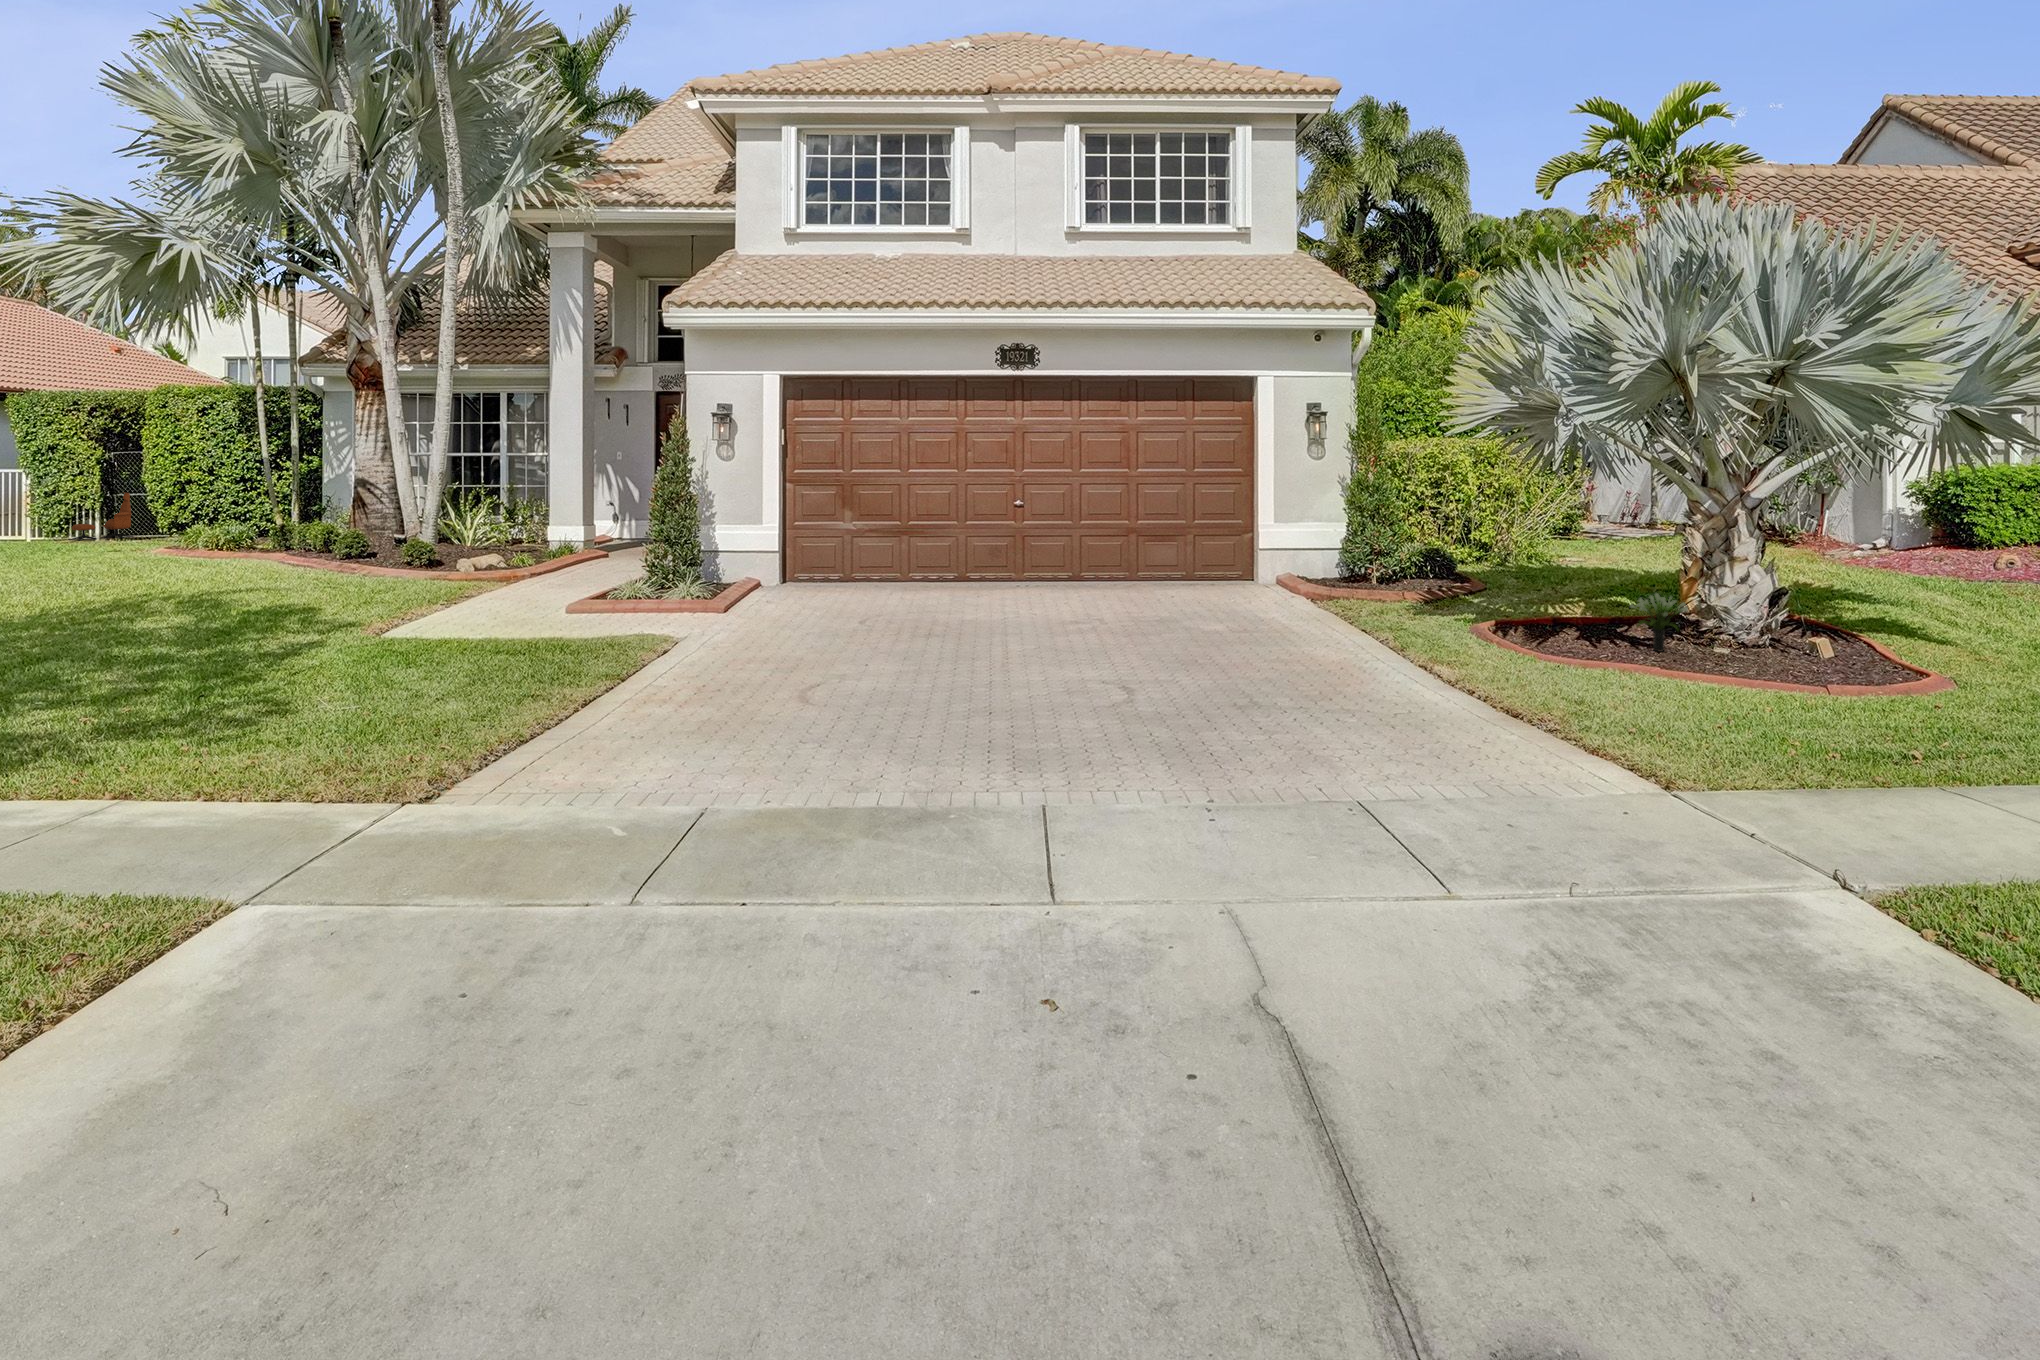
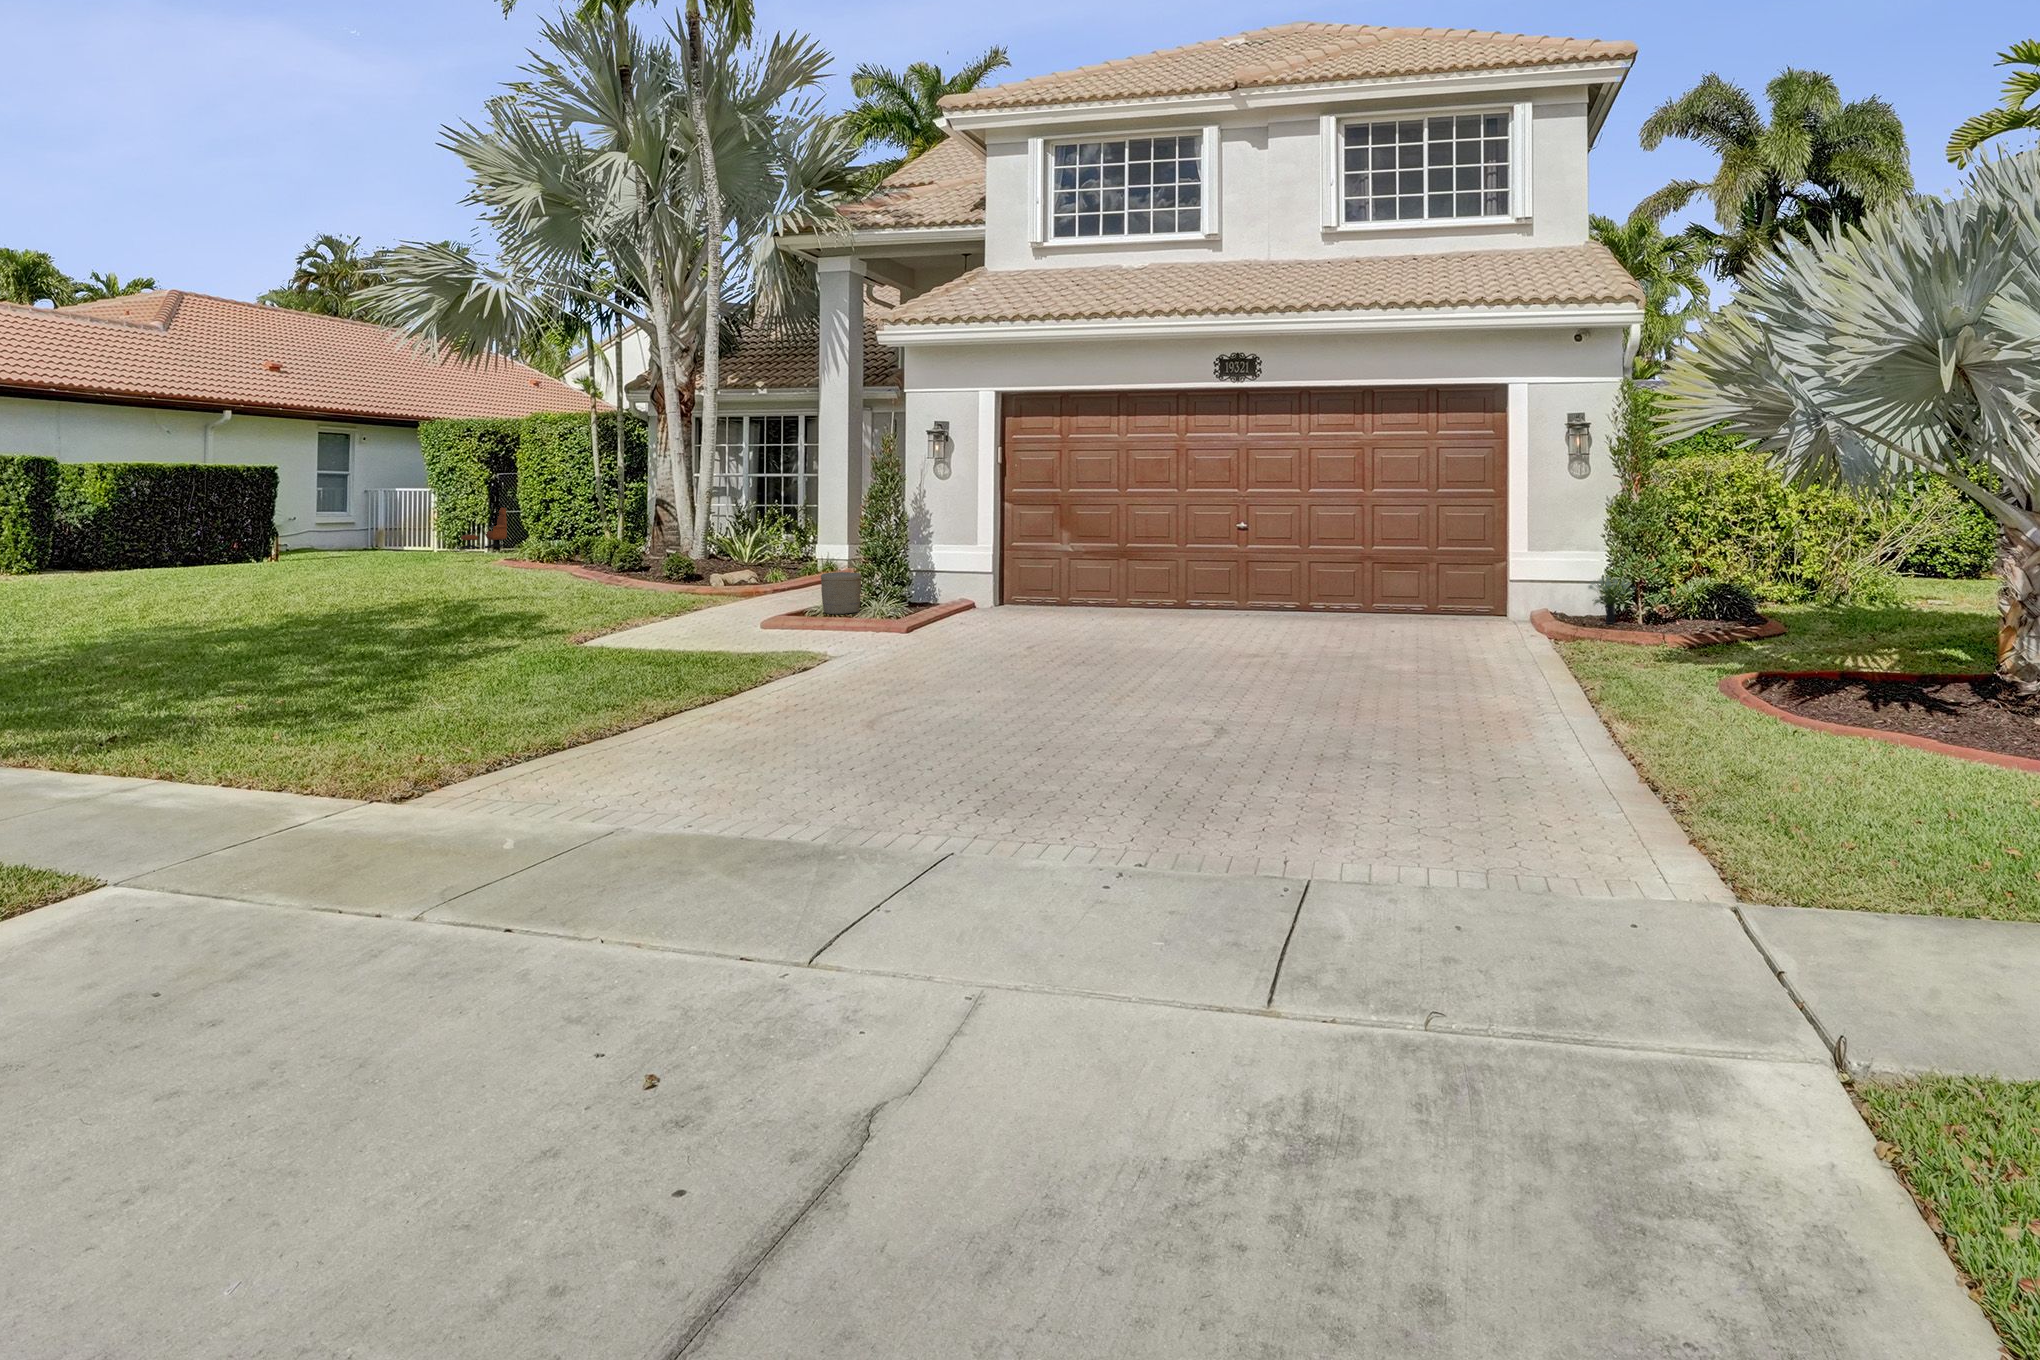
woven basket: none [613,557,656,600] -> present [821,572,862,614]
potted plant: present [1630,594,1688,652] -> present [1588,576,1633,624]

